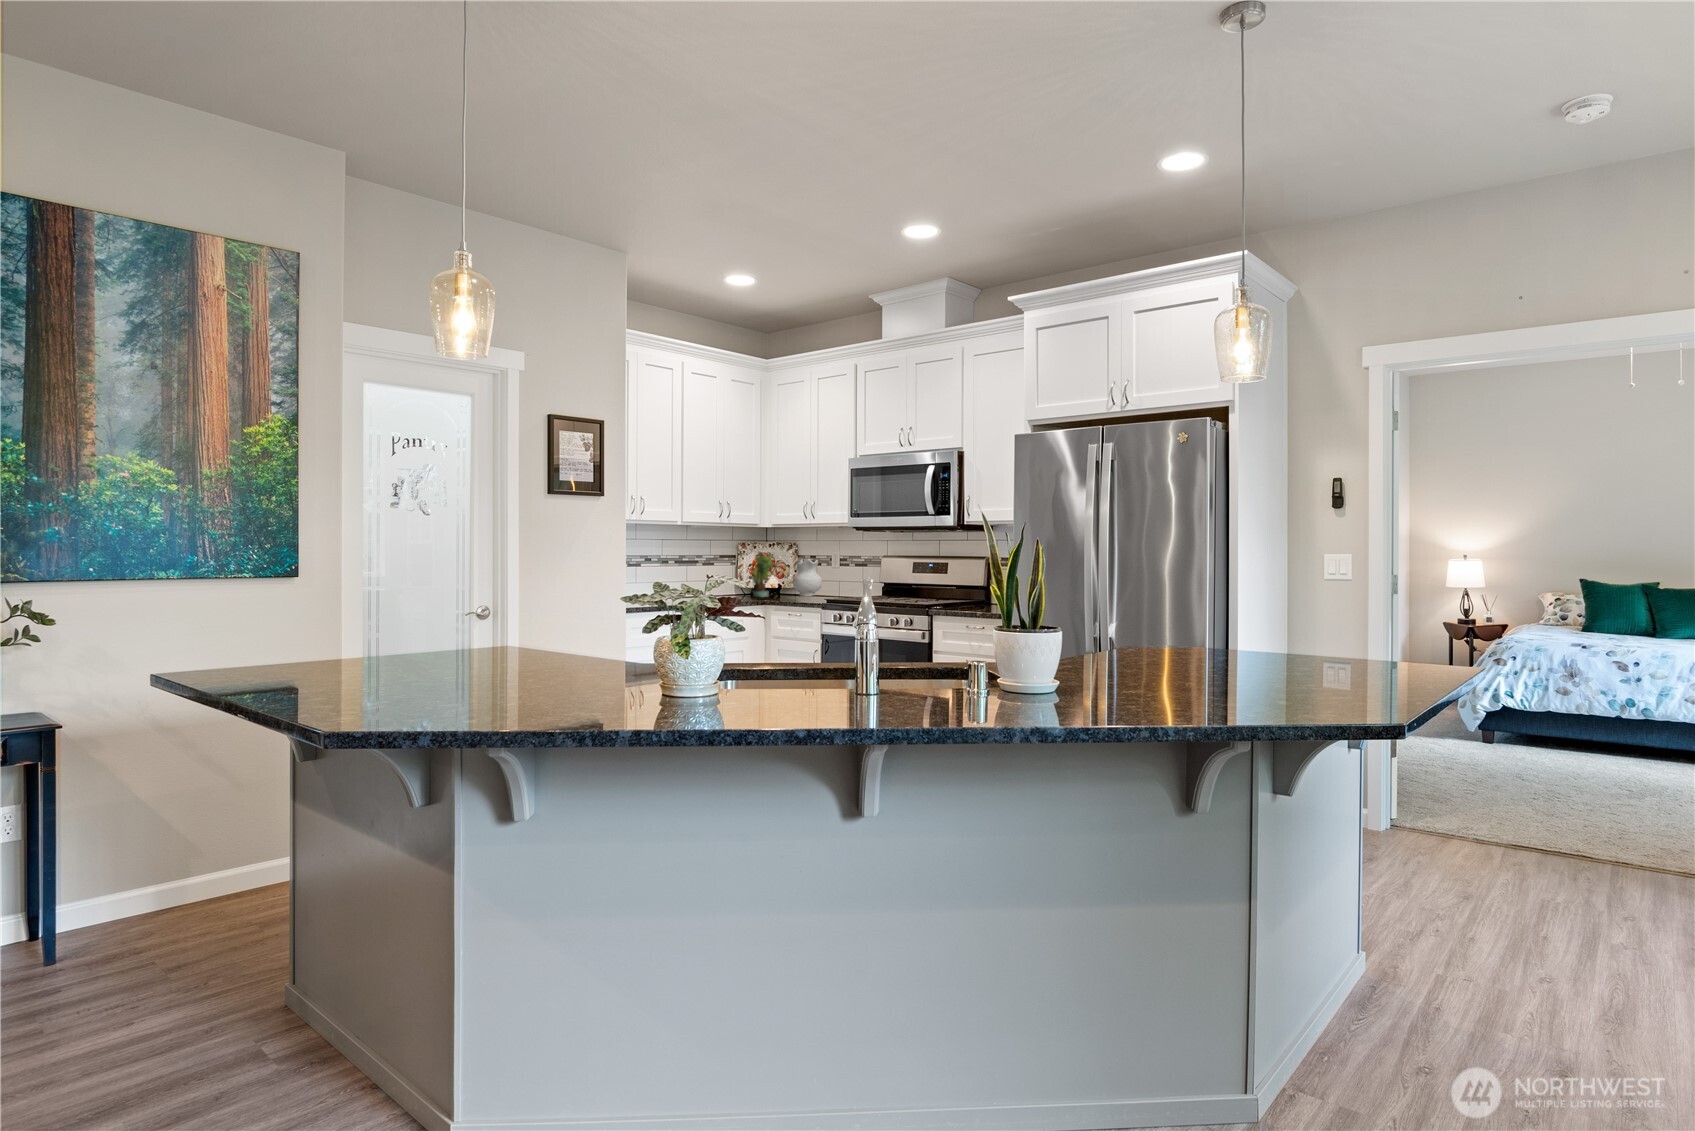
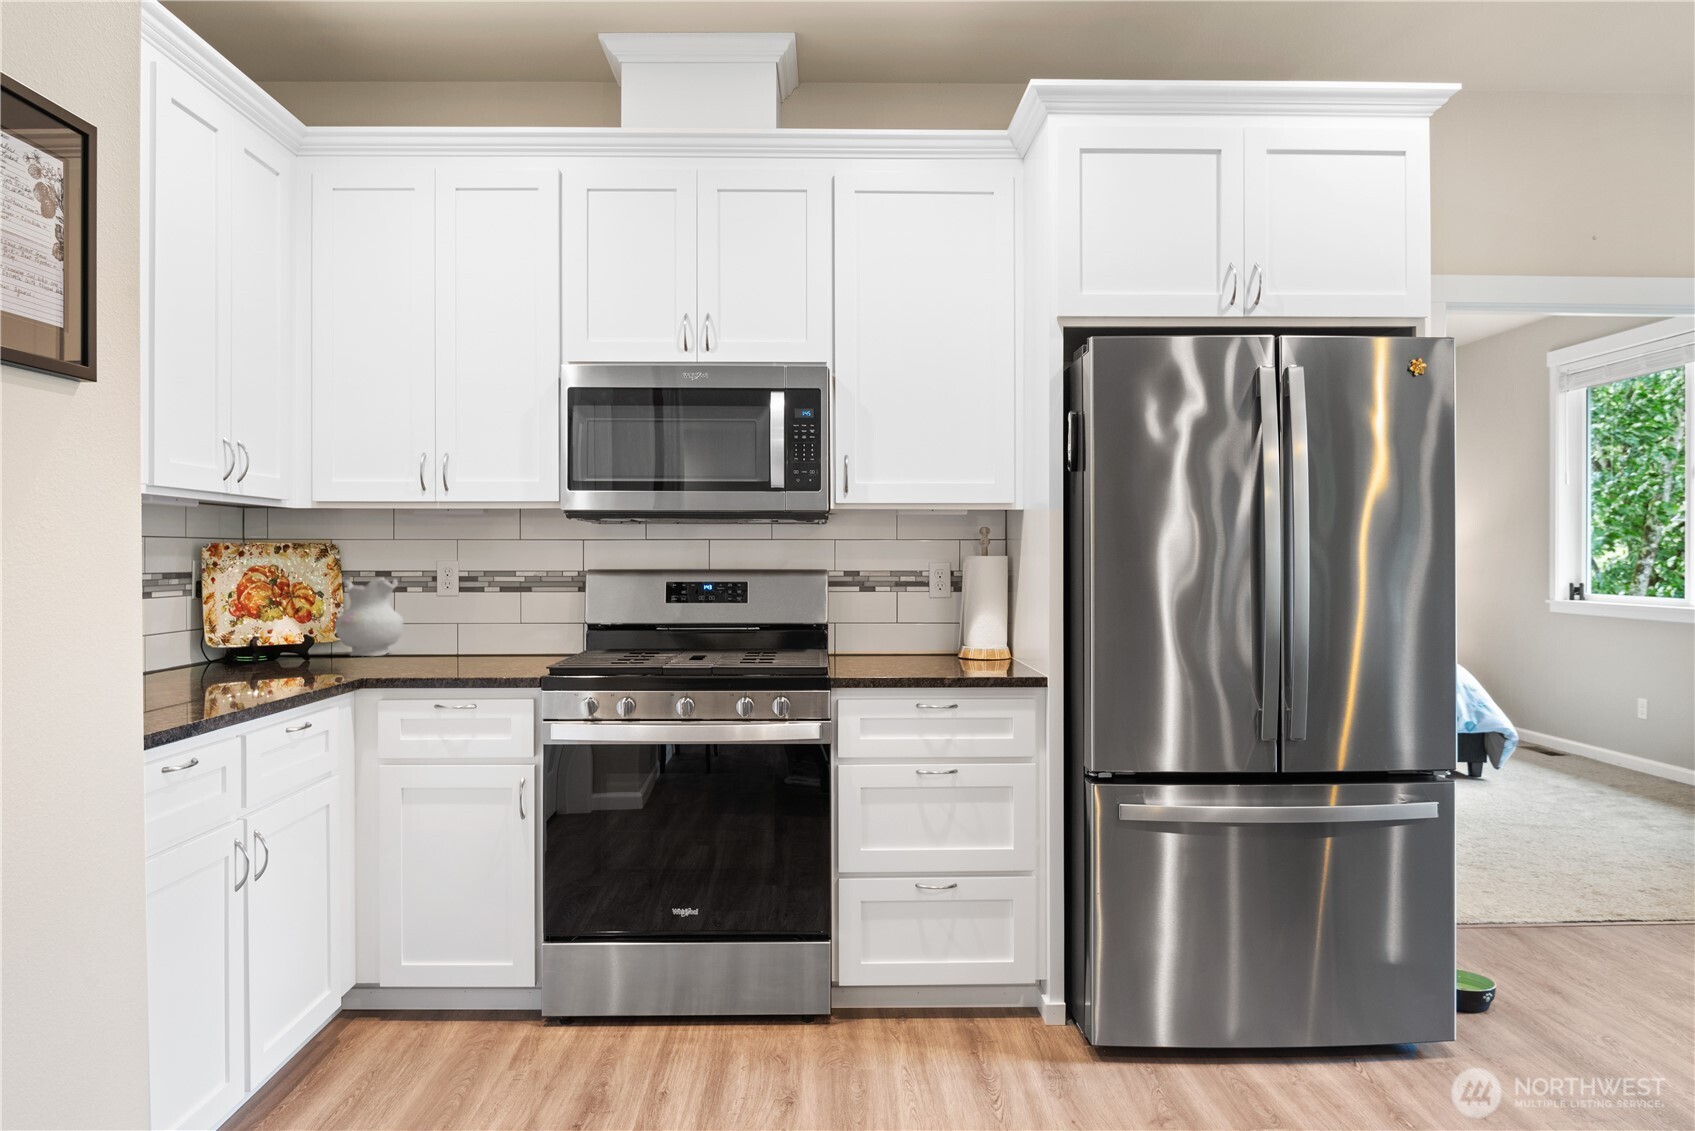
potted plant: present [751,552,773,597] -> none [227,561,302,667]

